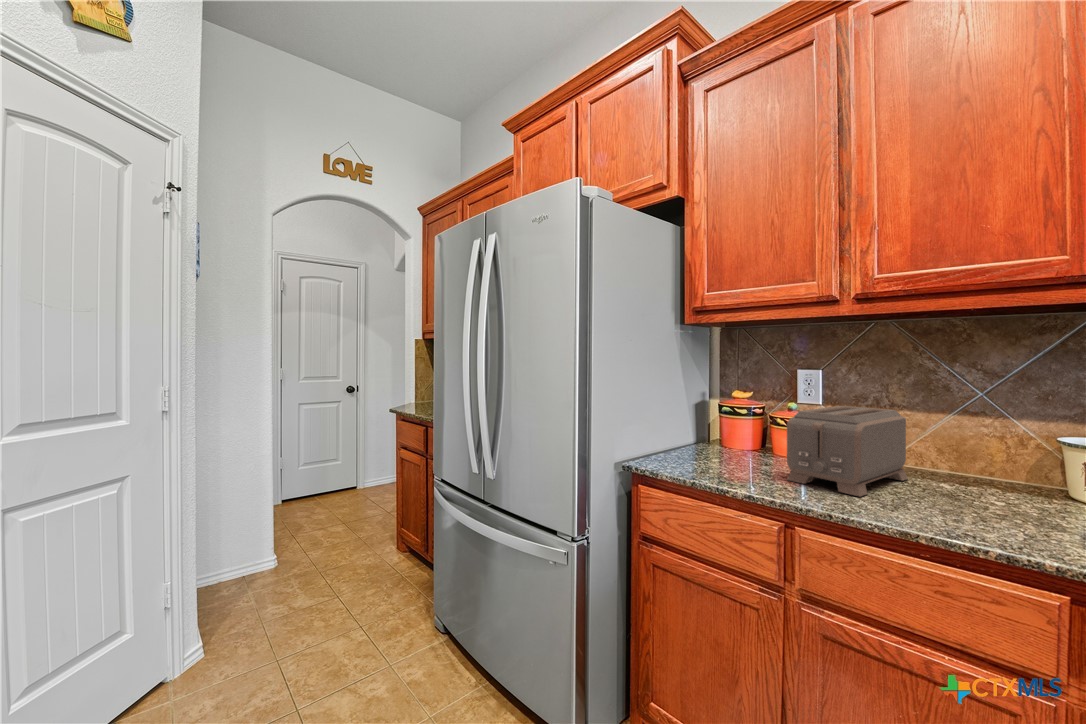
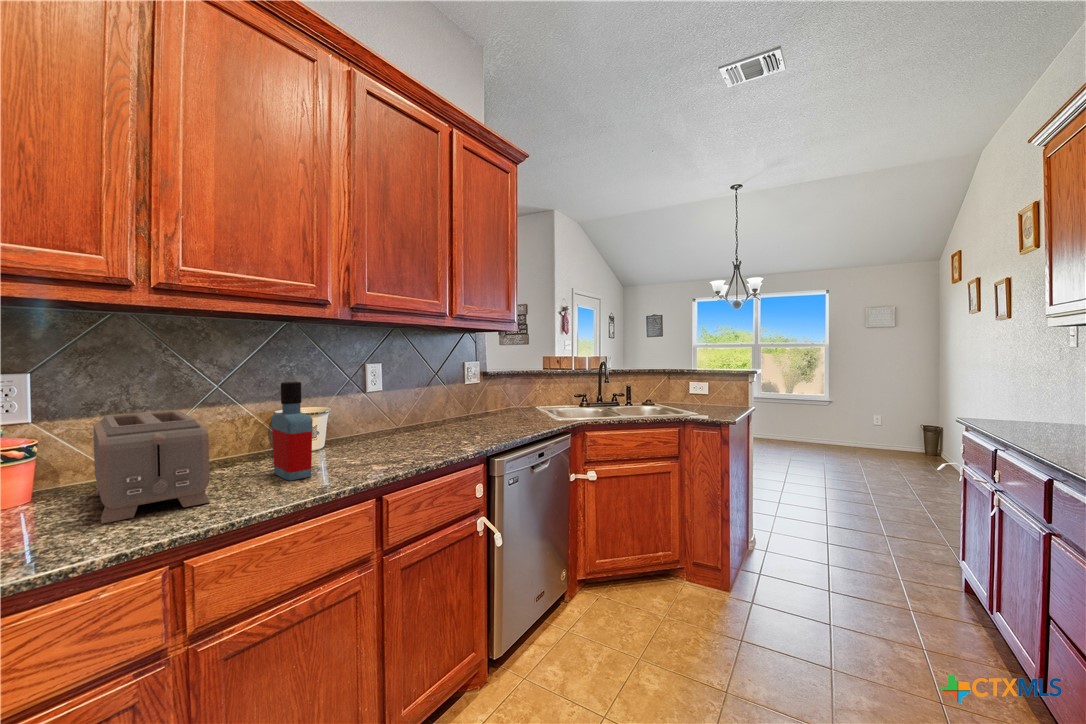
bottle: none [973,393,1028,523] -> present [271,382,313,480]

